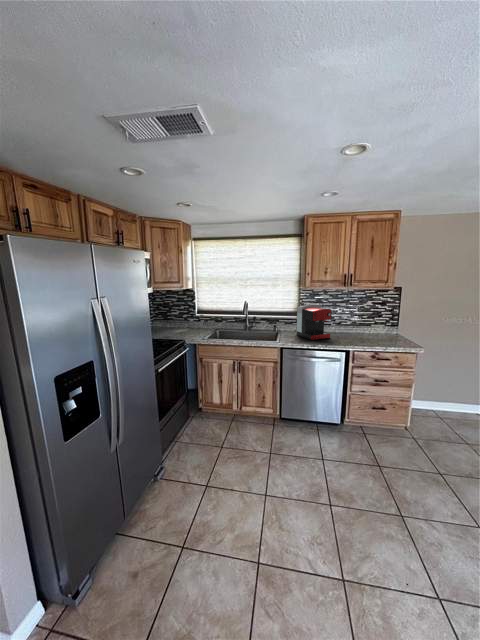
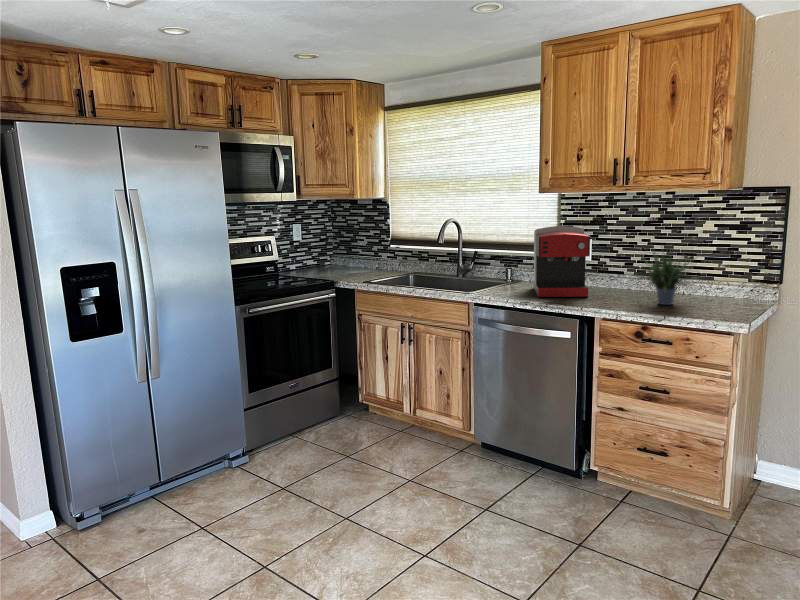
potted plant: none [349,309,386,339] -> present [637,250,694,305]

